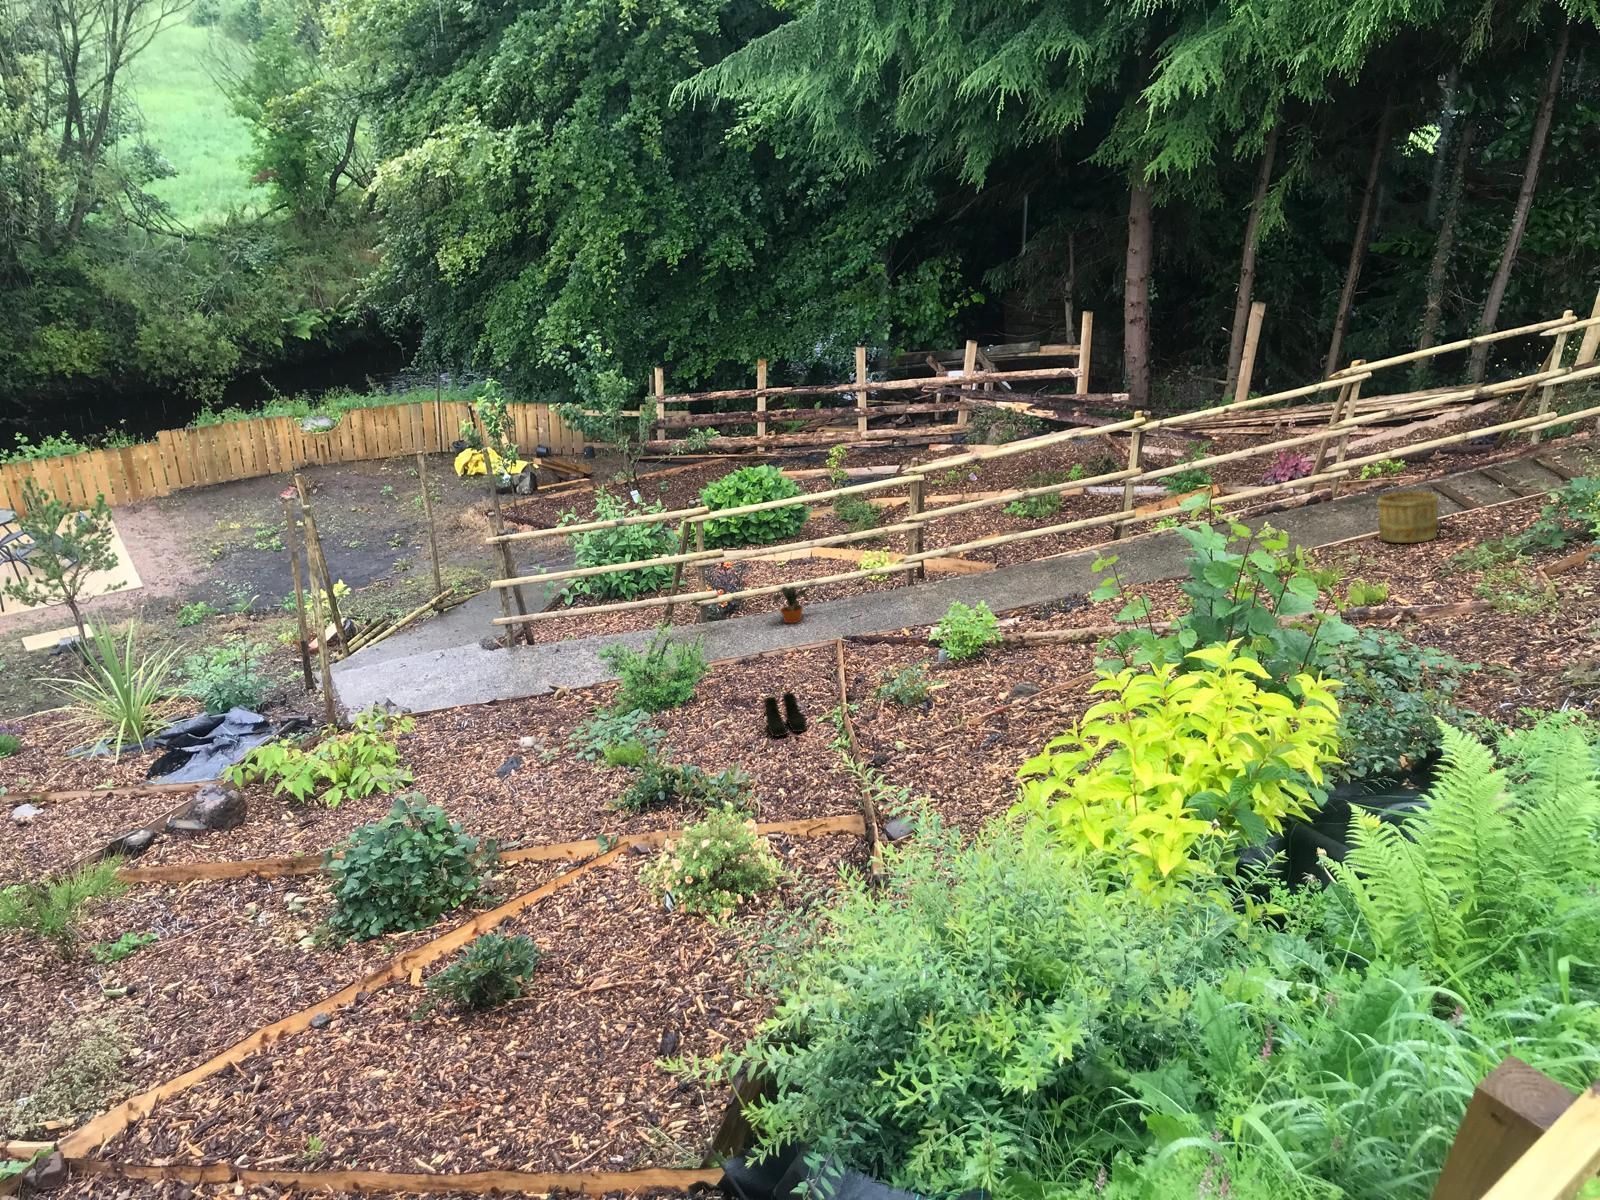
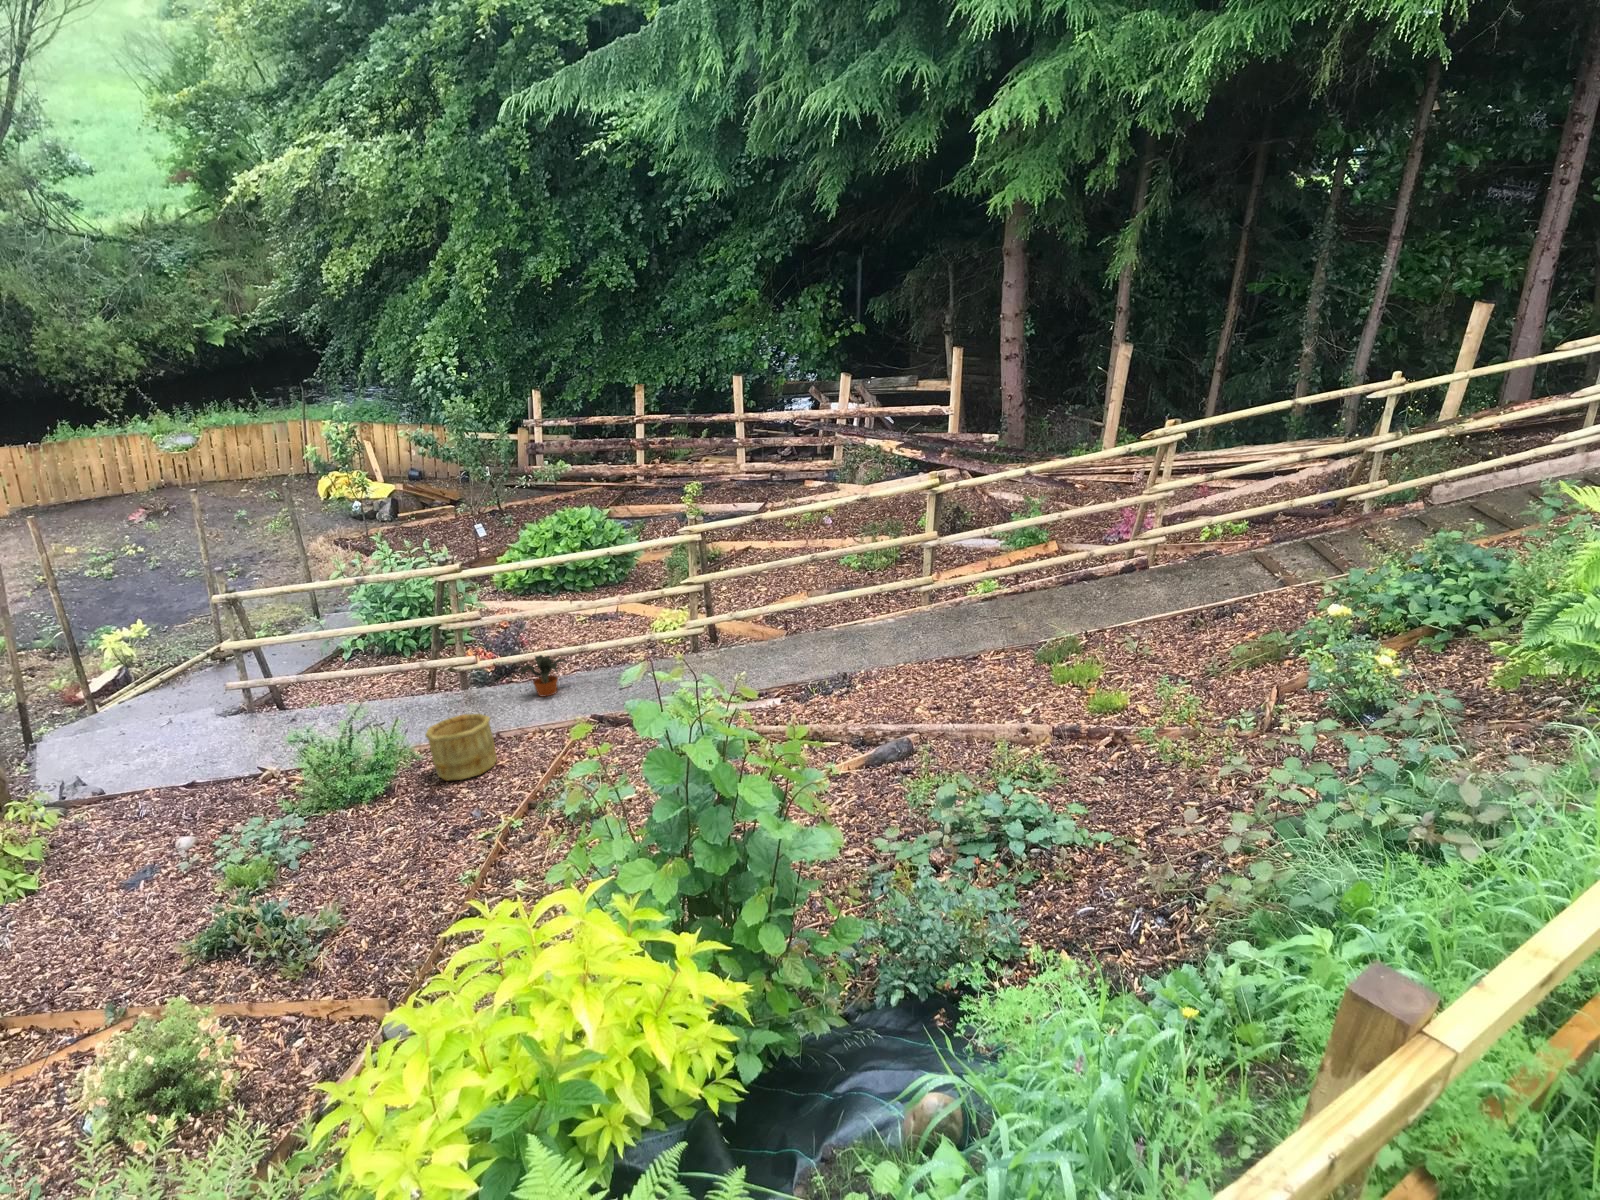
wooden bucket: present [1377,491,1439,543] -> present [425,714,497,781]
boots: present [764,692,807,737] -> none [418,802,464,858]

